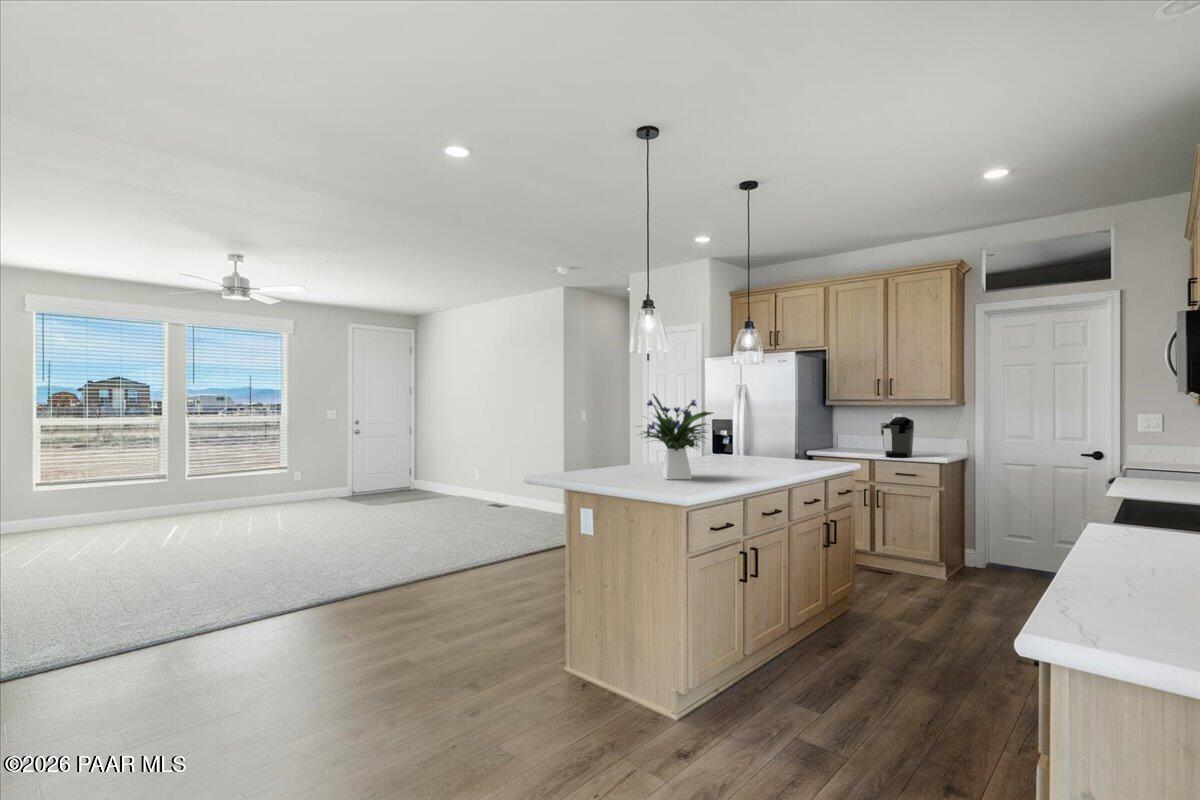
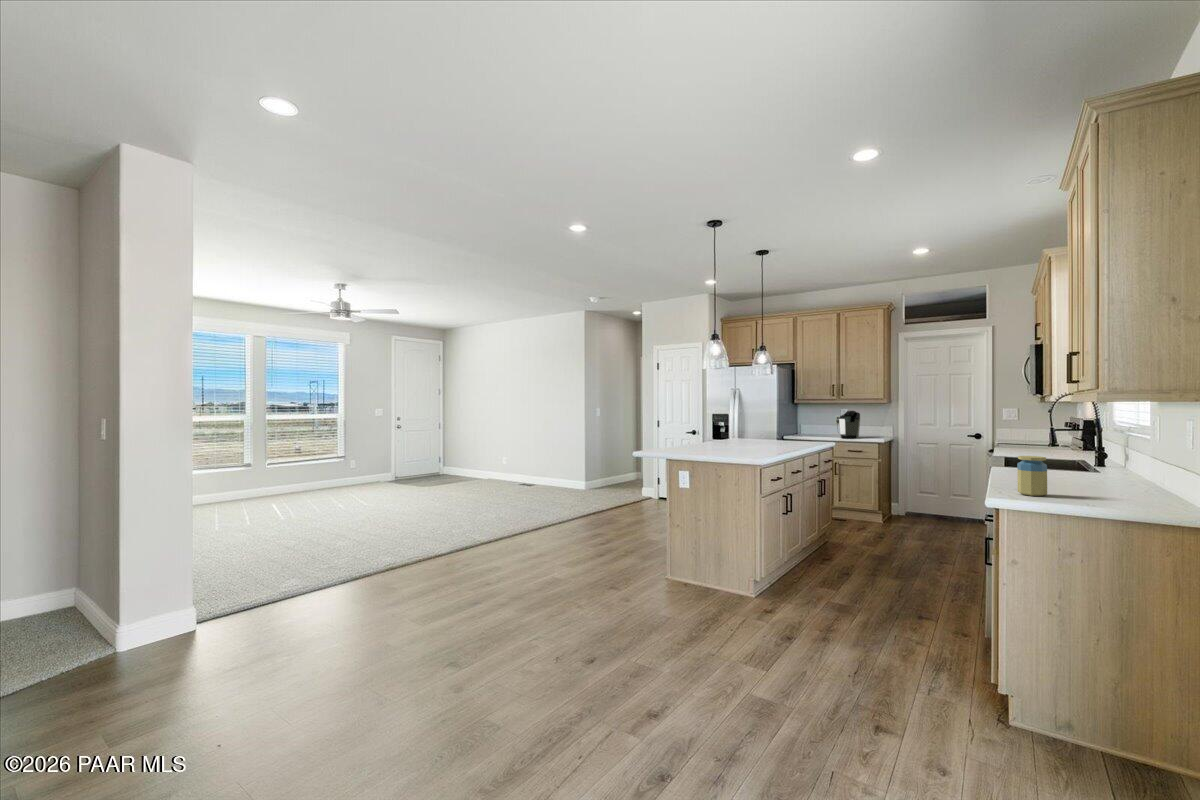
flower arrangement: present [643,394,713,479] -> none [710,394,763,450]
jar: none [1080,541,1152,645] -> present [1017,456,1047,496]

